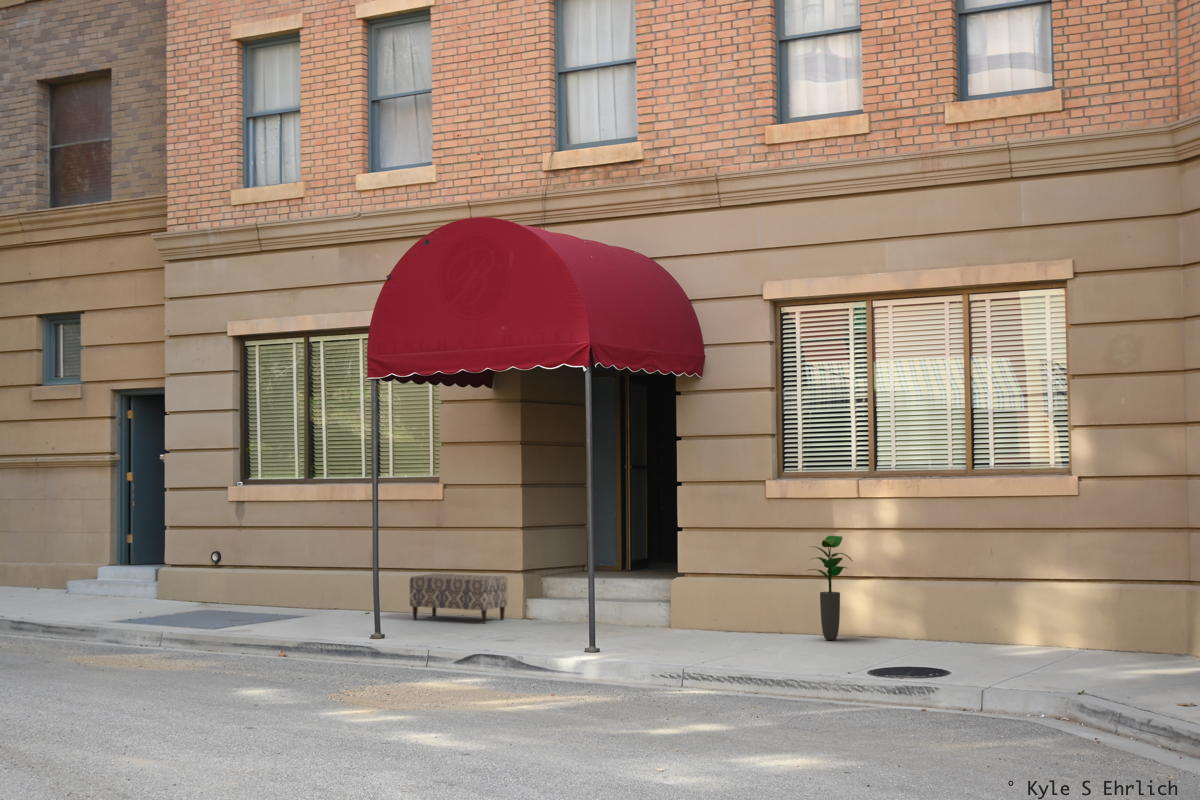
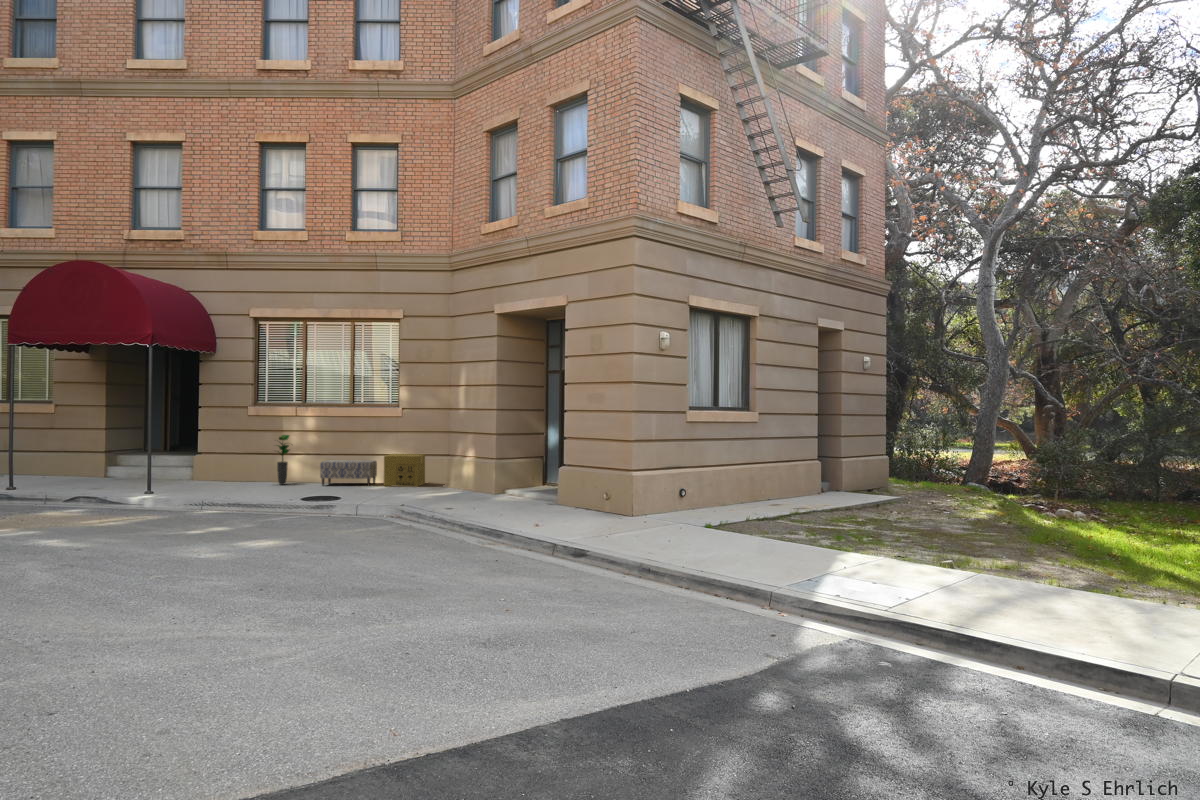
bench: present [410,574,507,624] -> present [320,460,377,486]
cardboard box: none [1049,582,1145,662] -> present [384,454,426,487]

